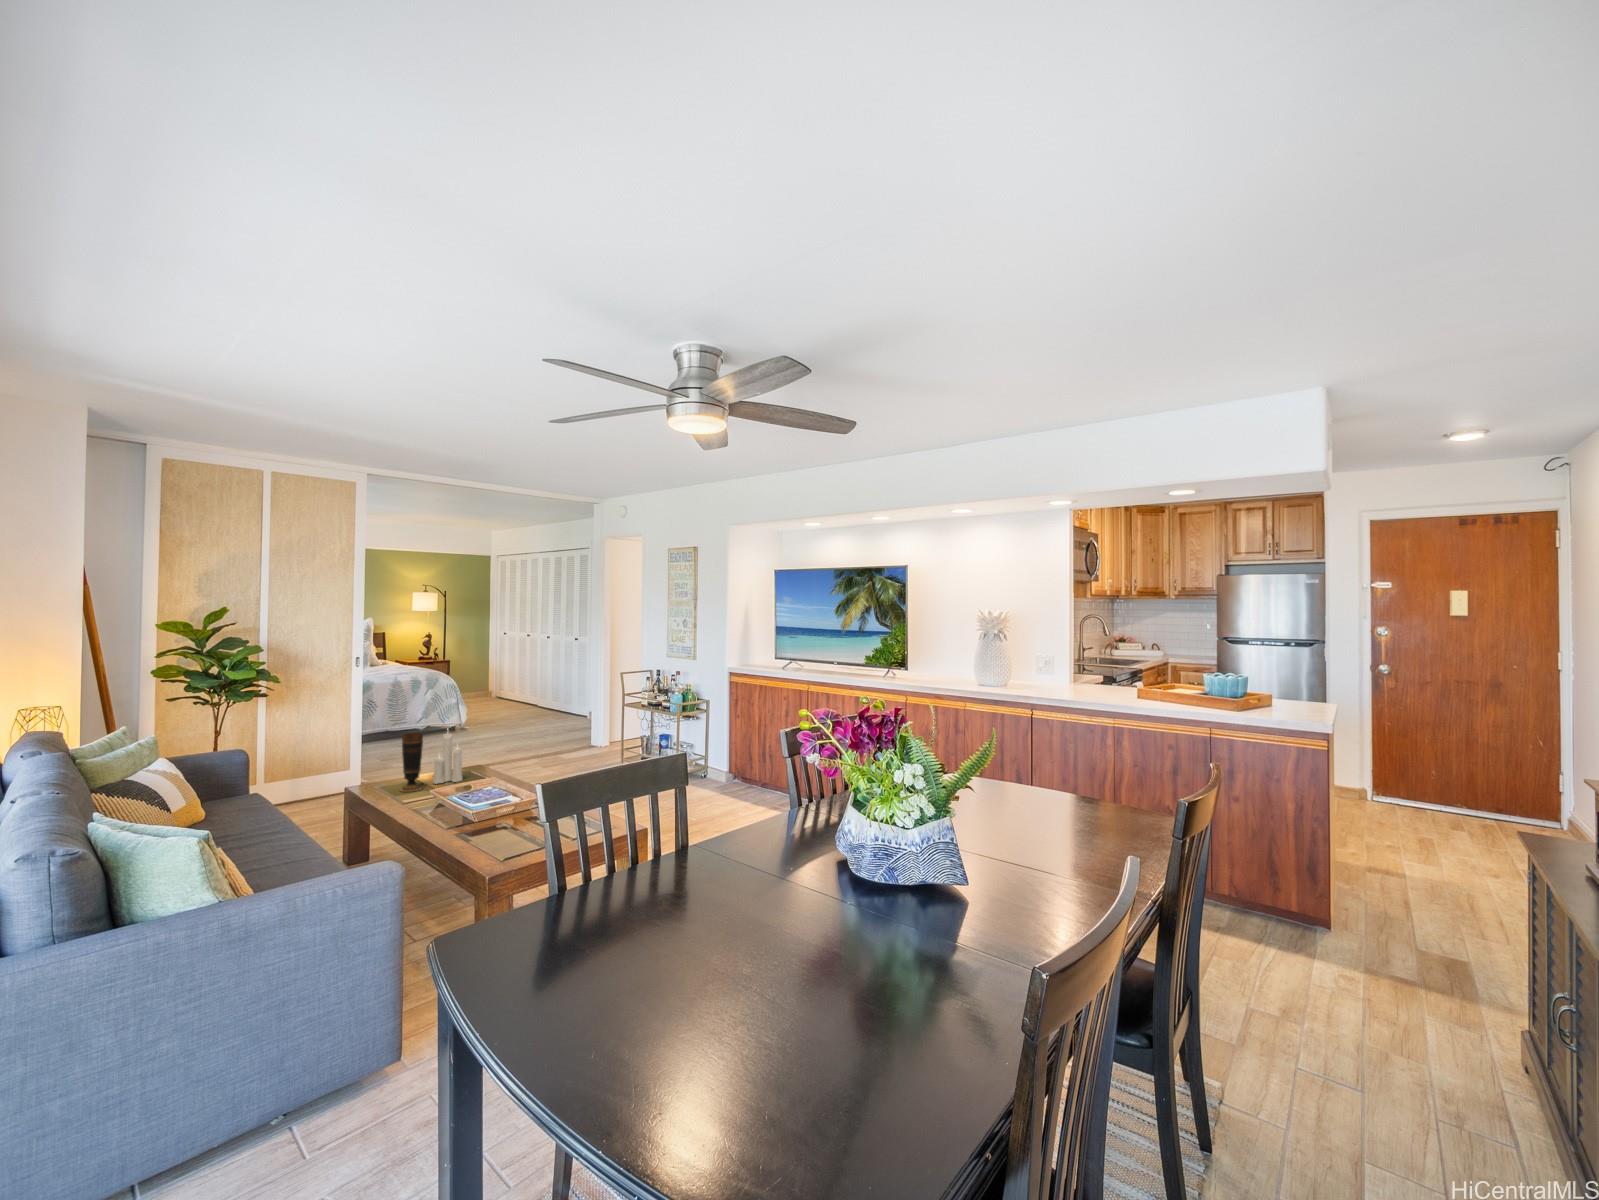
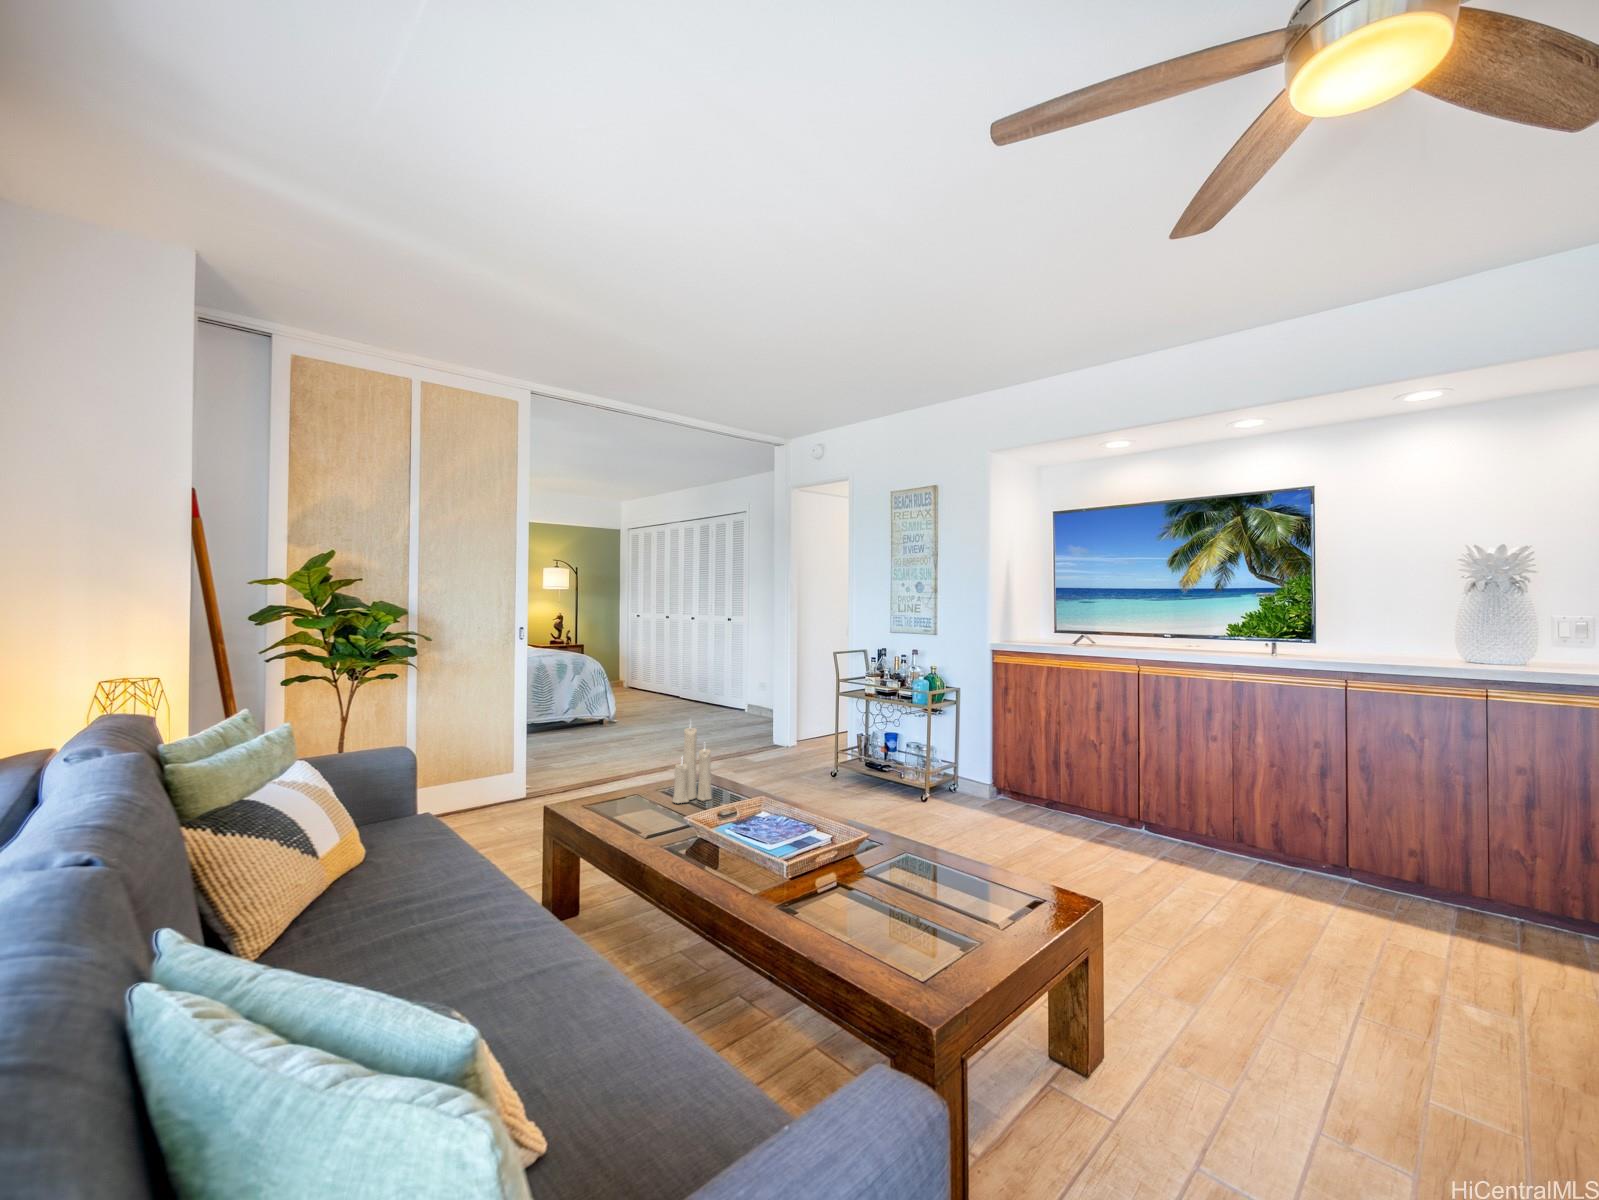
vase: present [401,733,423,792] -> none [632,725,665,817]

